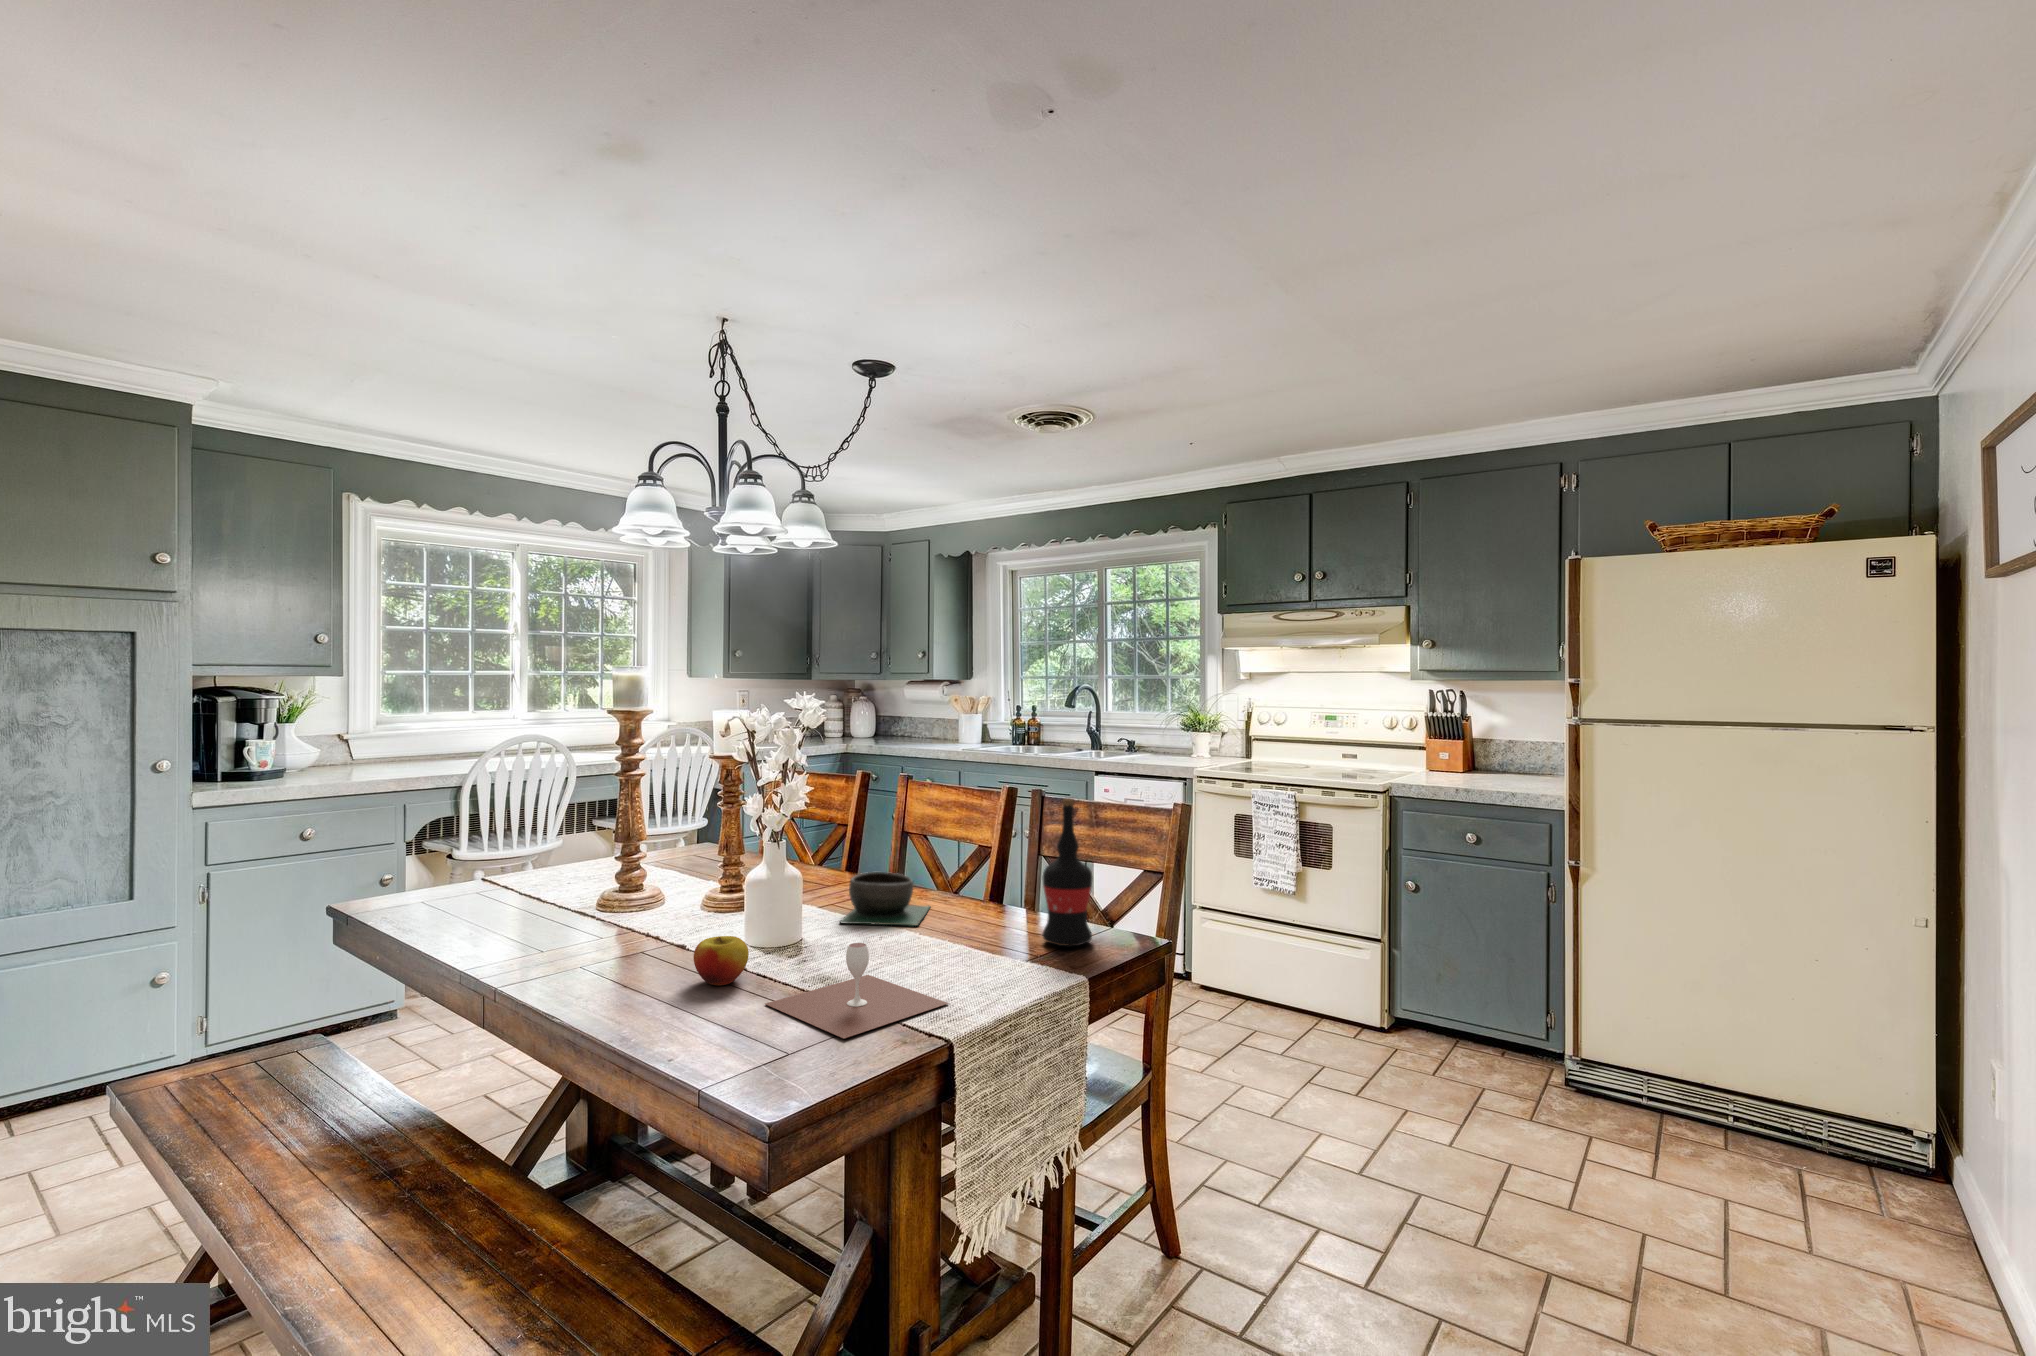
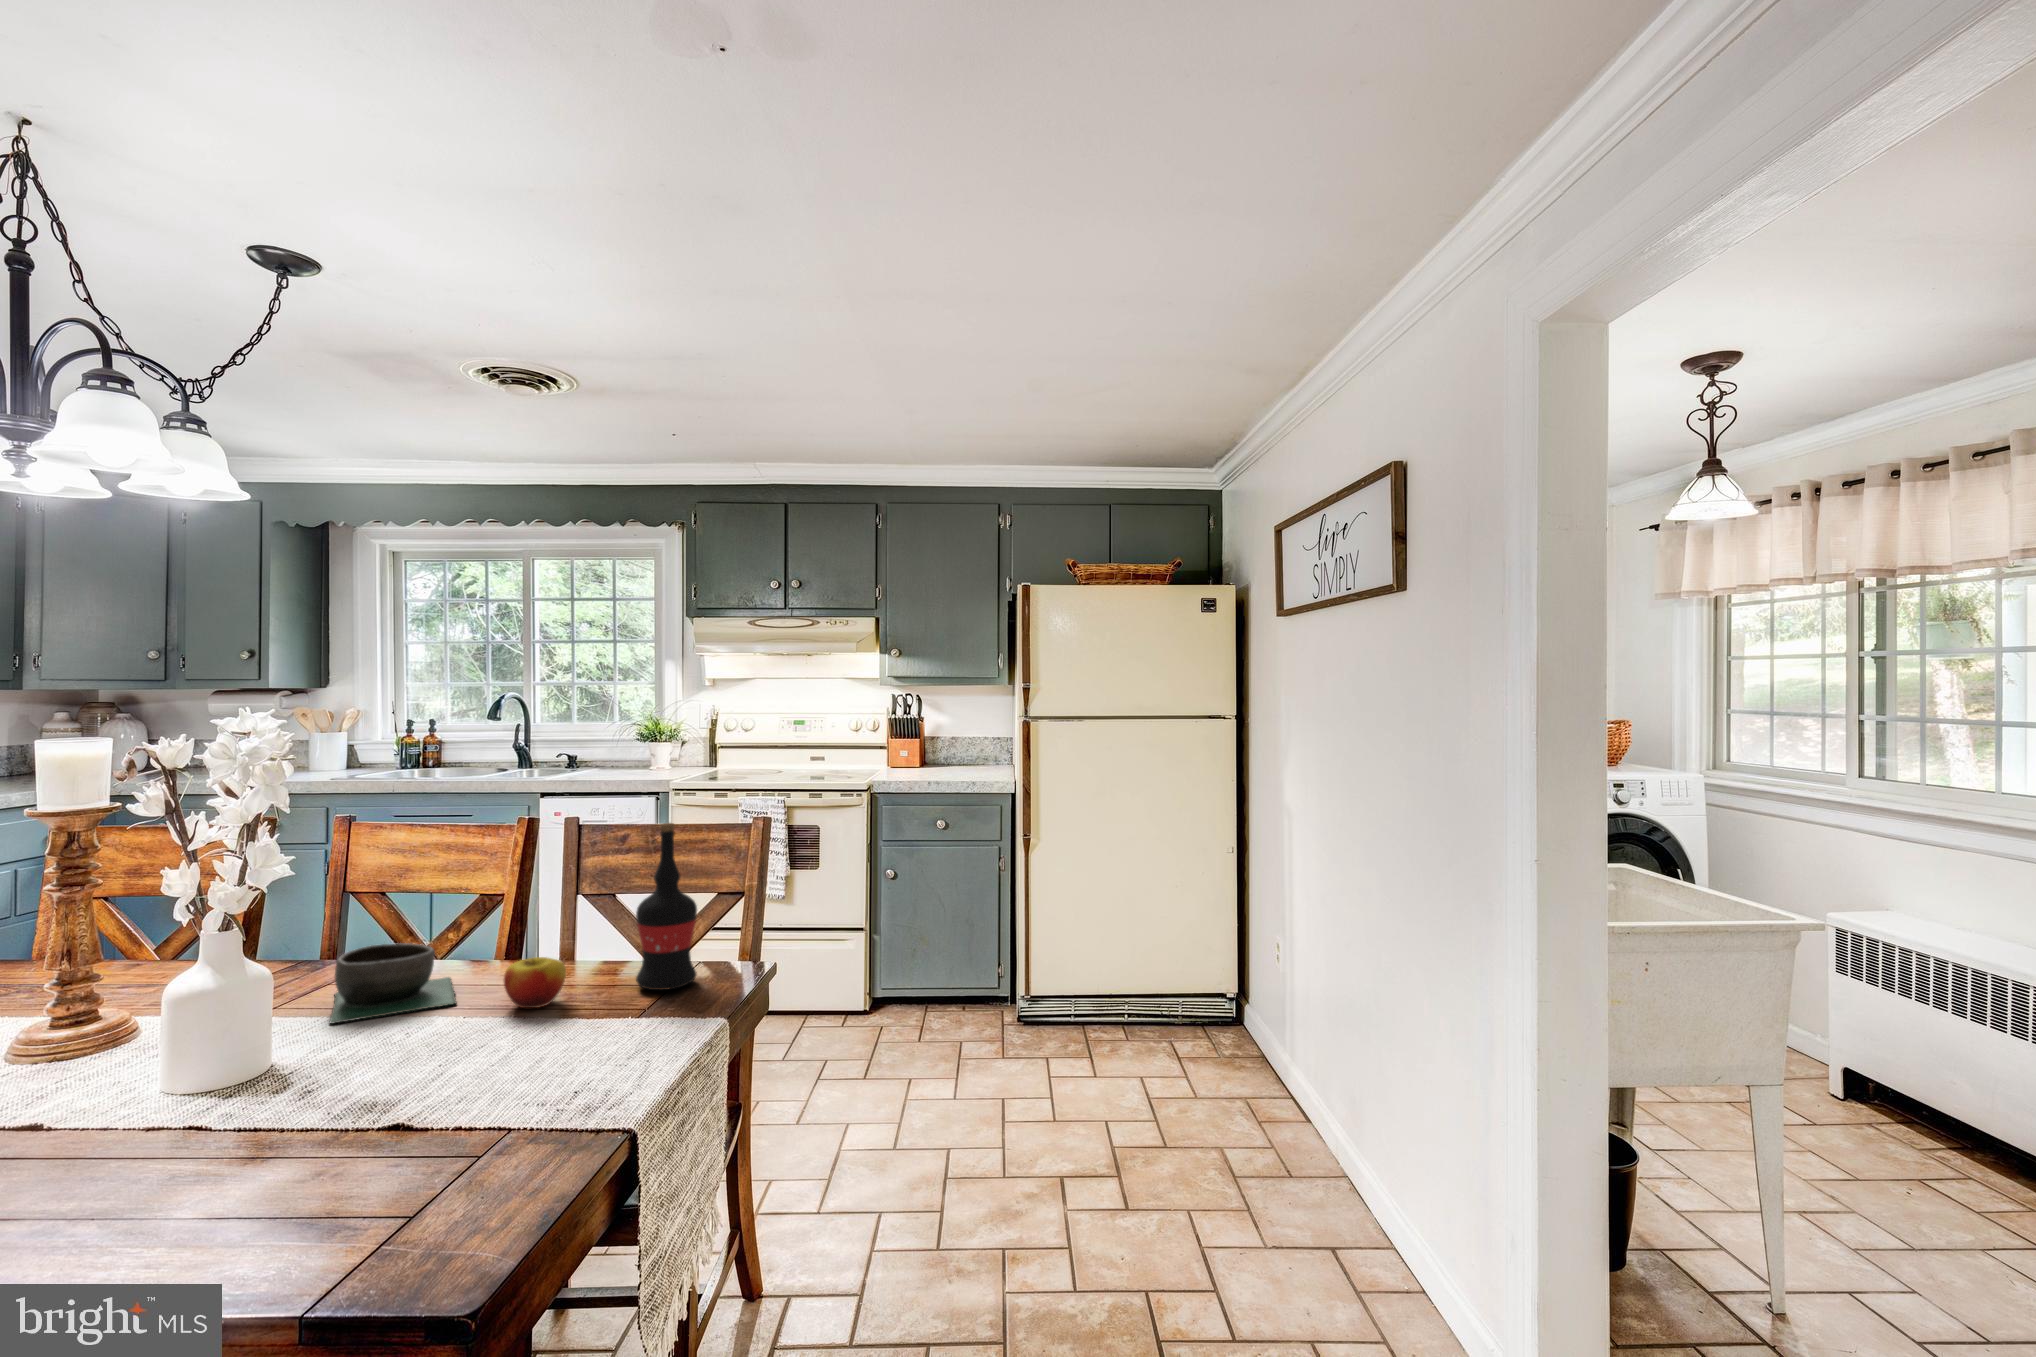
apple: present [694,936,749,985] -> present [504,957,566,1008]
wine glass: present [765,943,949,1039] -> none [315,1036,591,1163]

